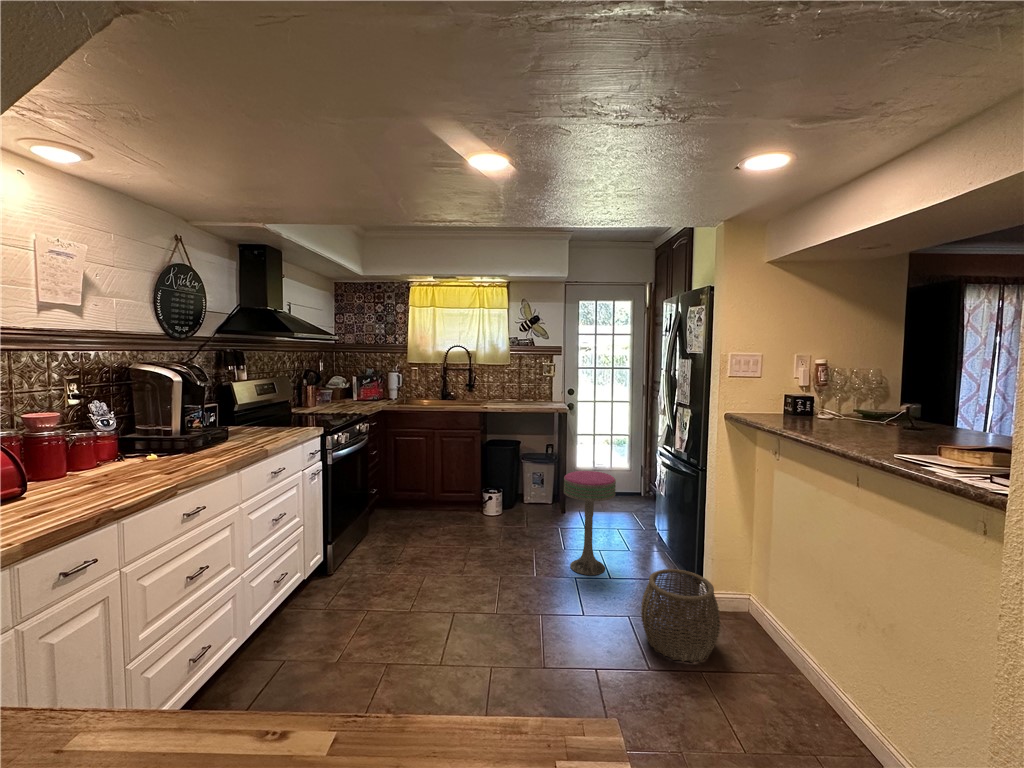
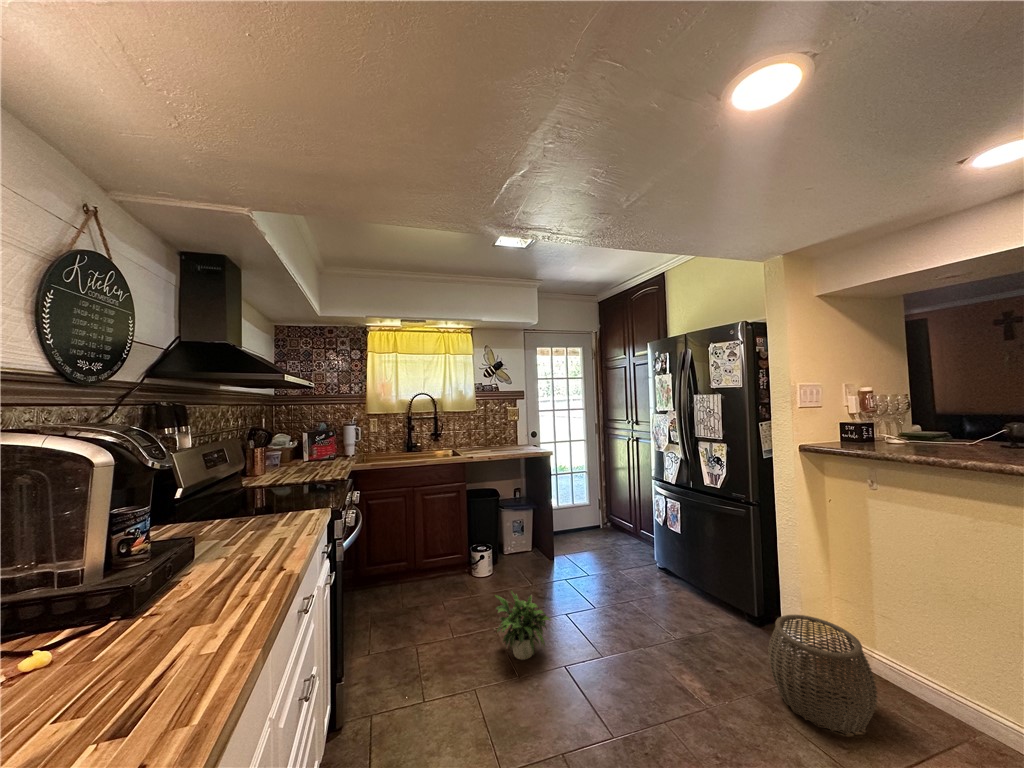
bar stool: present [564,471,616,575] -> none [605,514,662,633]
potted plant: none [451,517,495,569] -> present [495,592,551,660]

